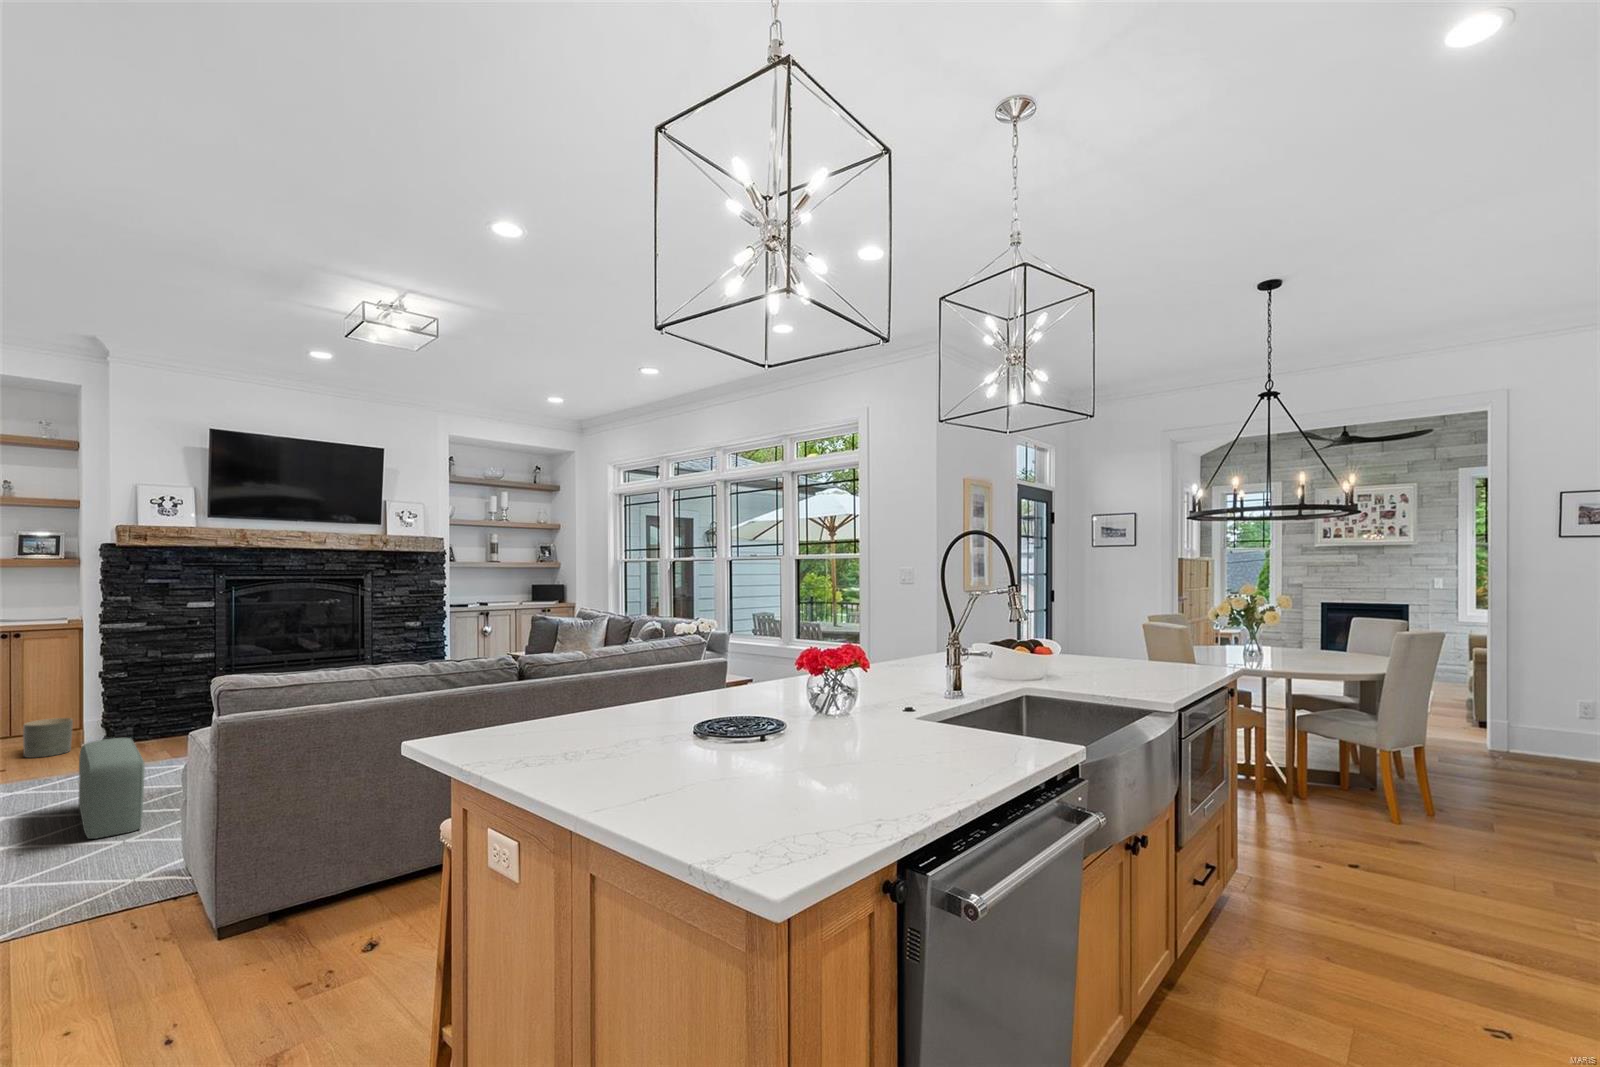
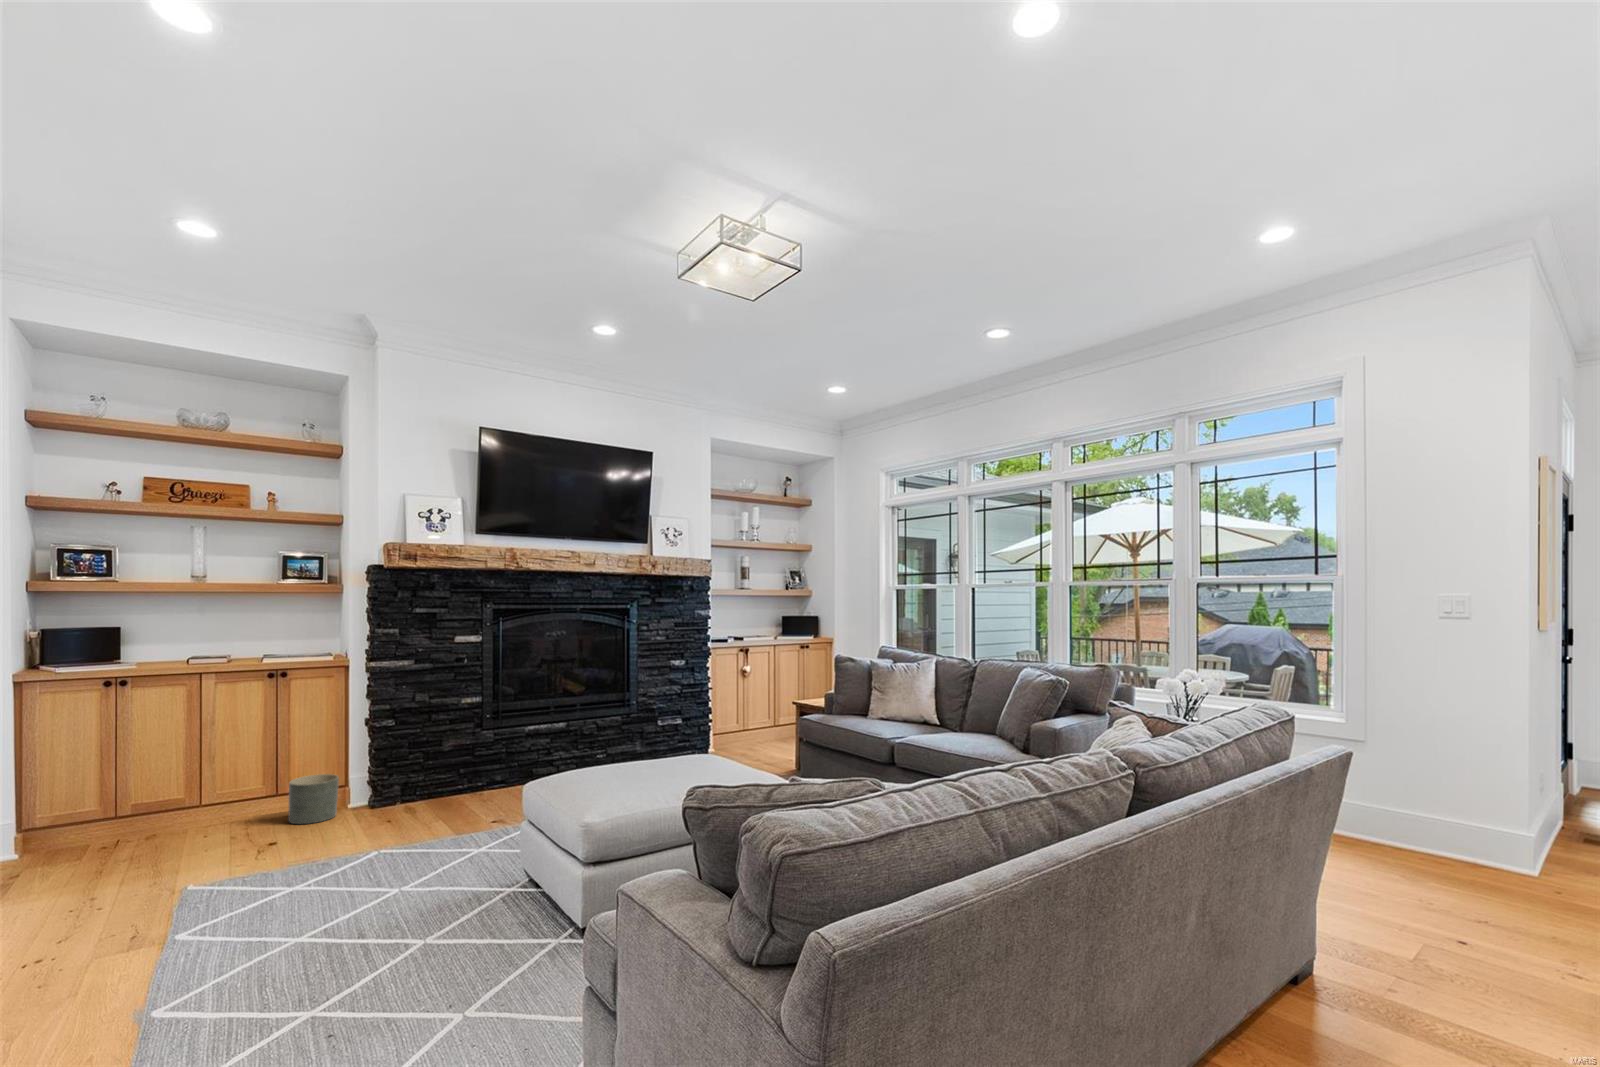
pouf: present [79,738,145,839] -> none [381,826,478,994]

